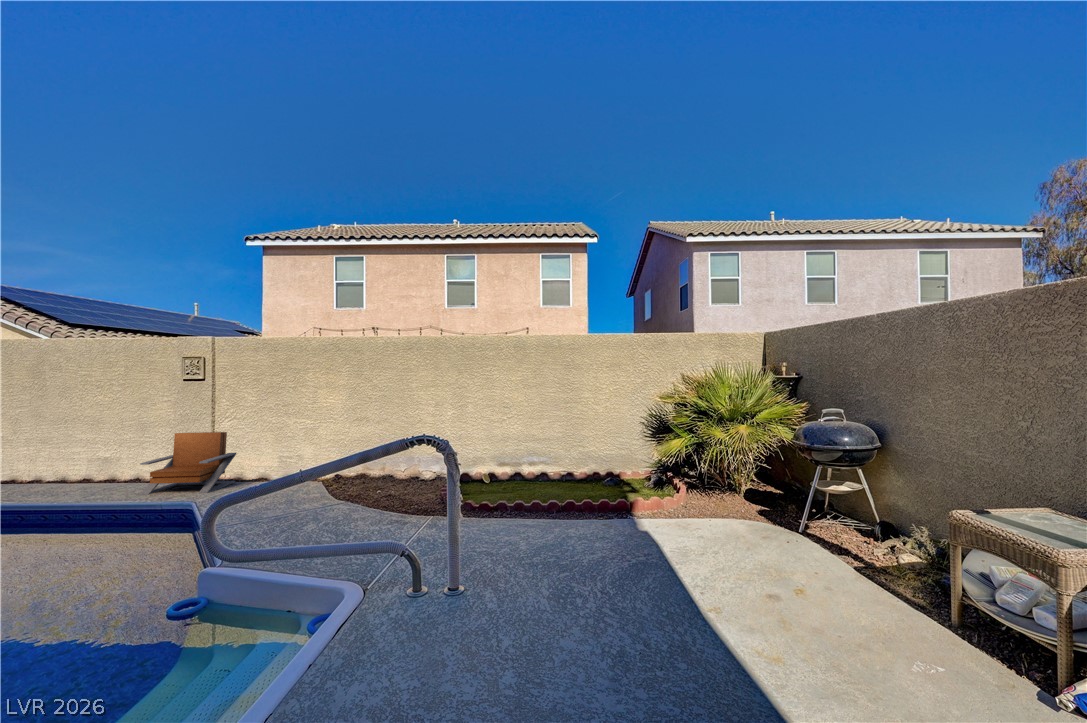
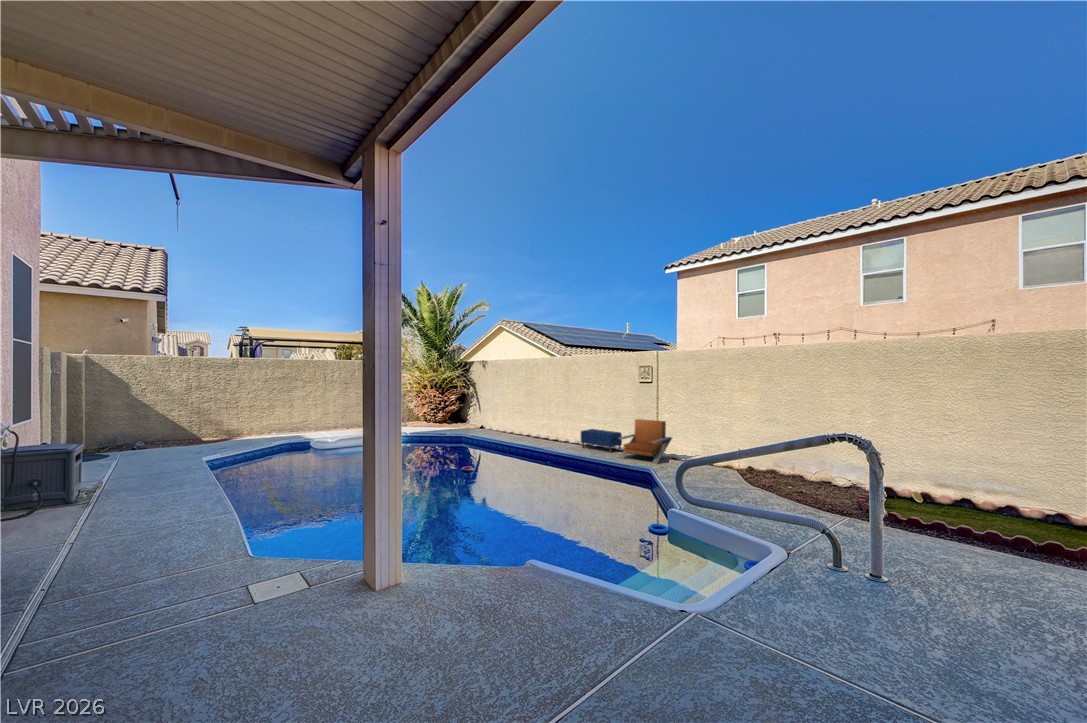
bench: none [64,456,151,490] -> present [581,429,622,453]

